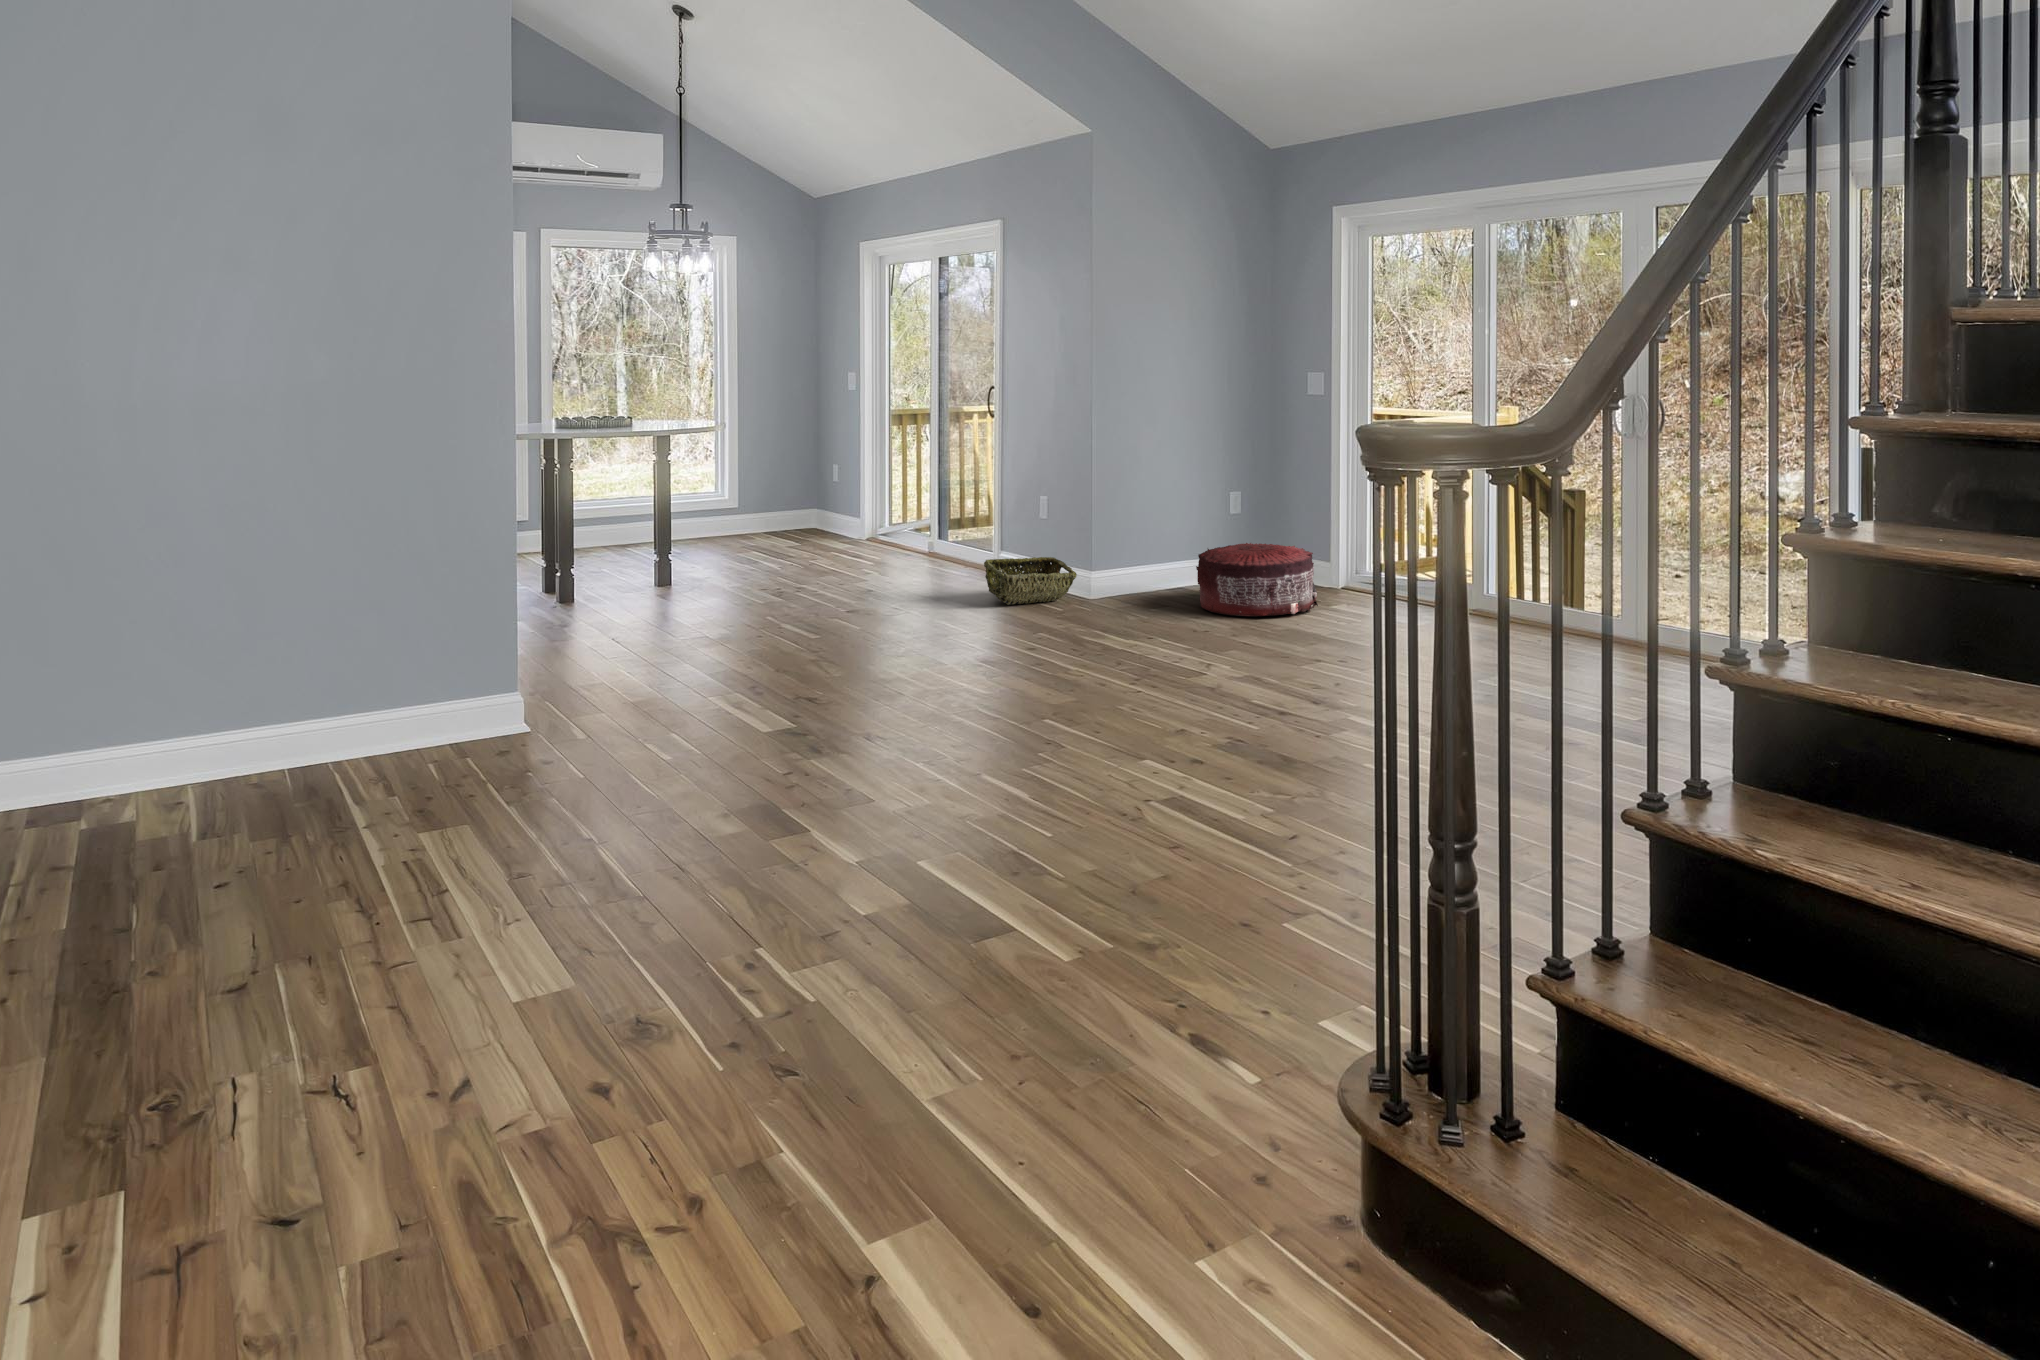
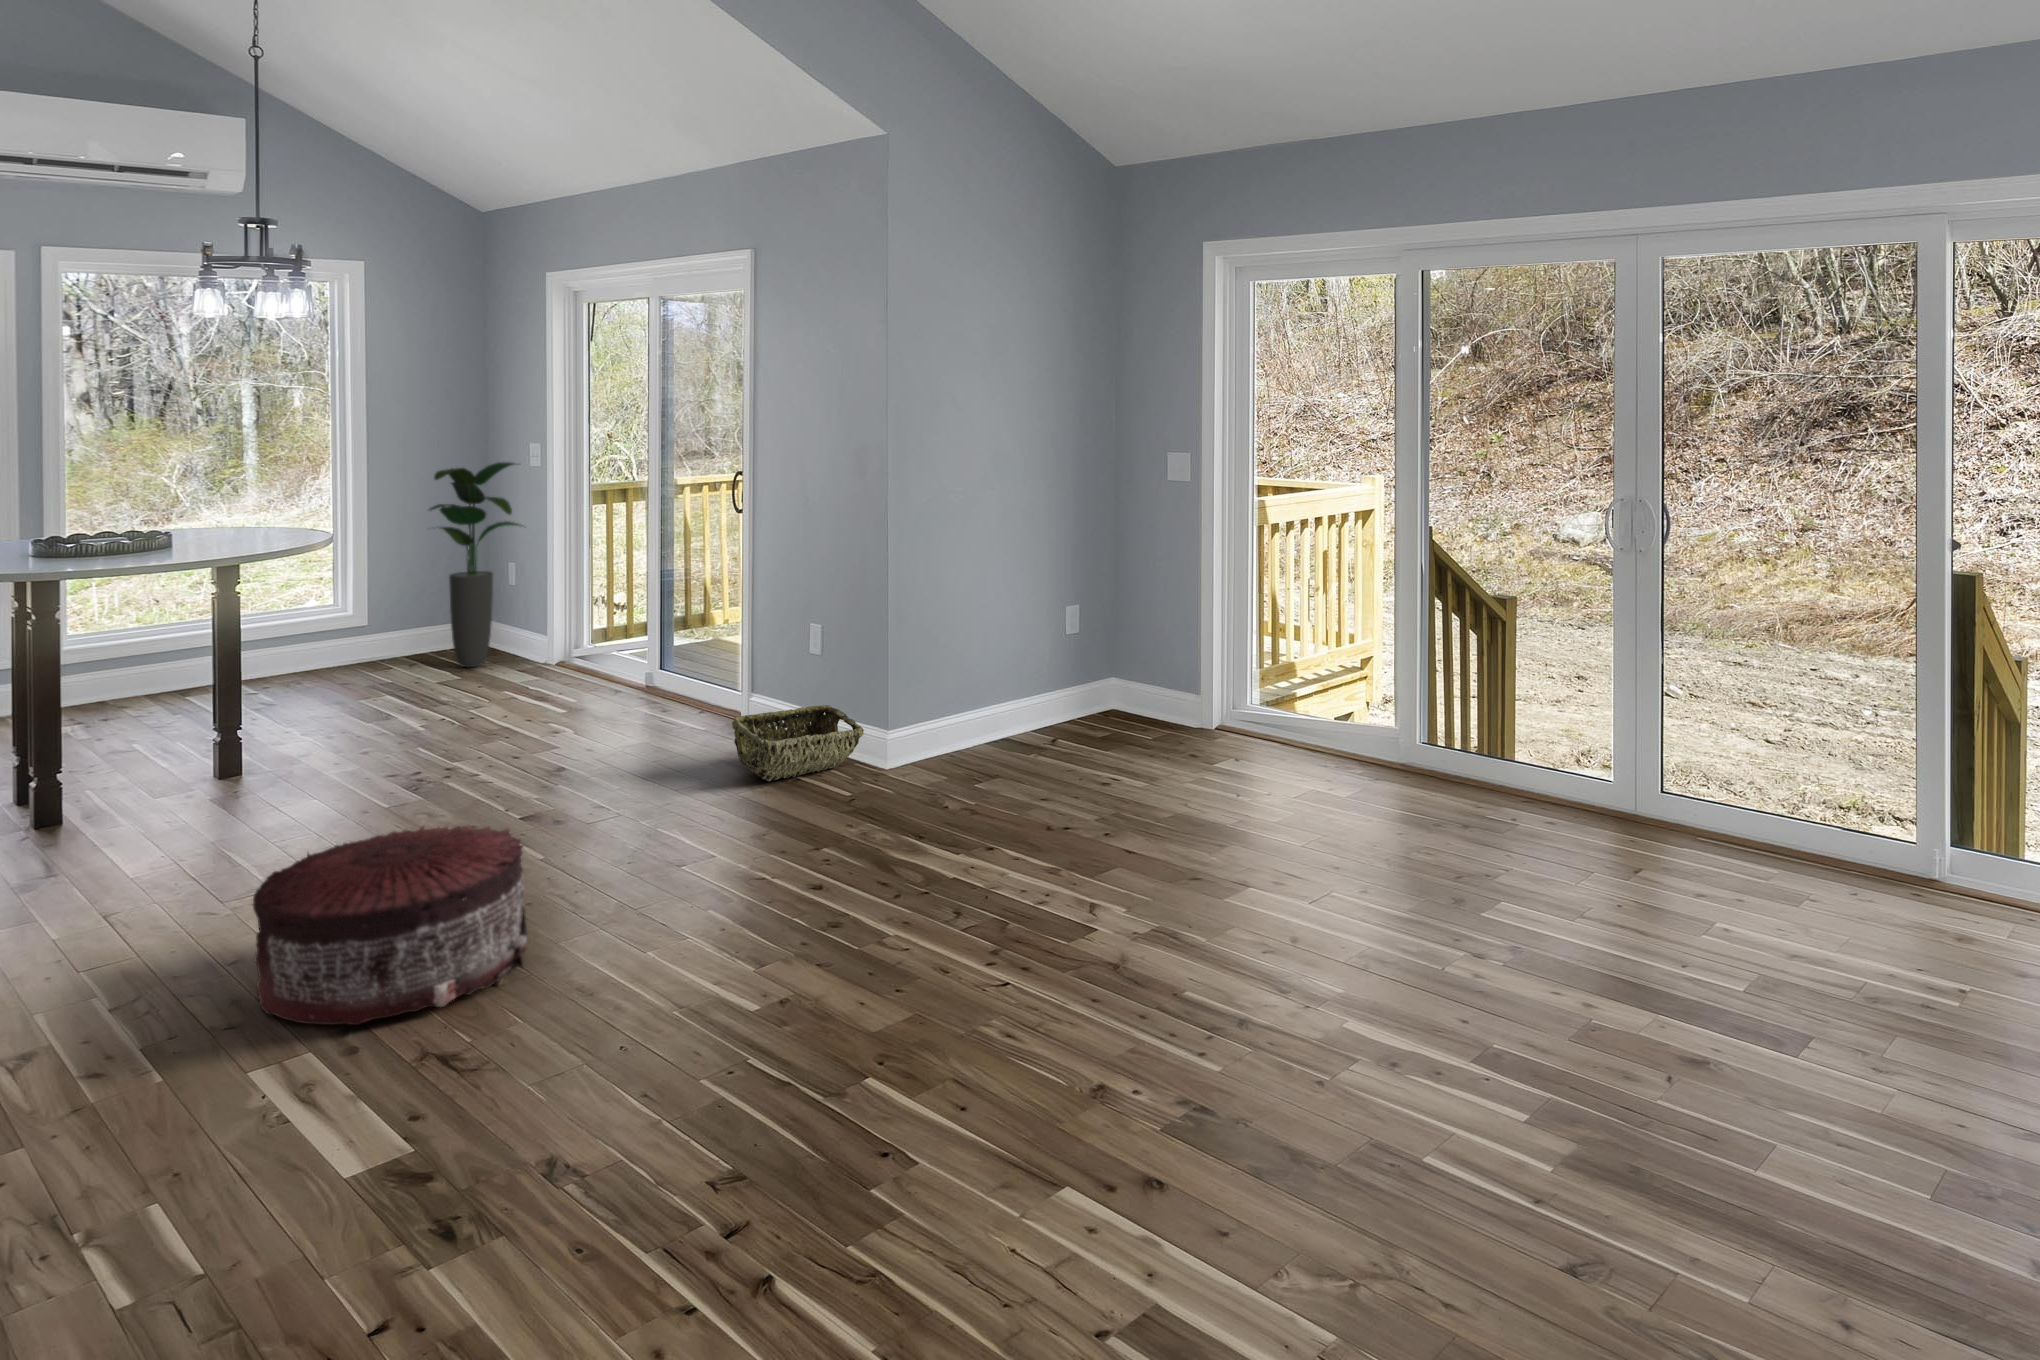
potted plant: none [782,385,851,537] -> present [430,462,522,667]
pouf: present [1196,543,1318,616] -> present [253,826,528,1025]

